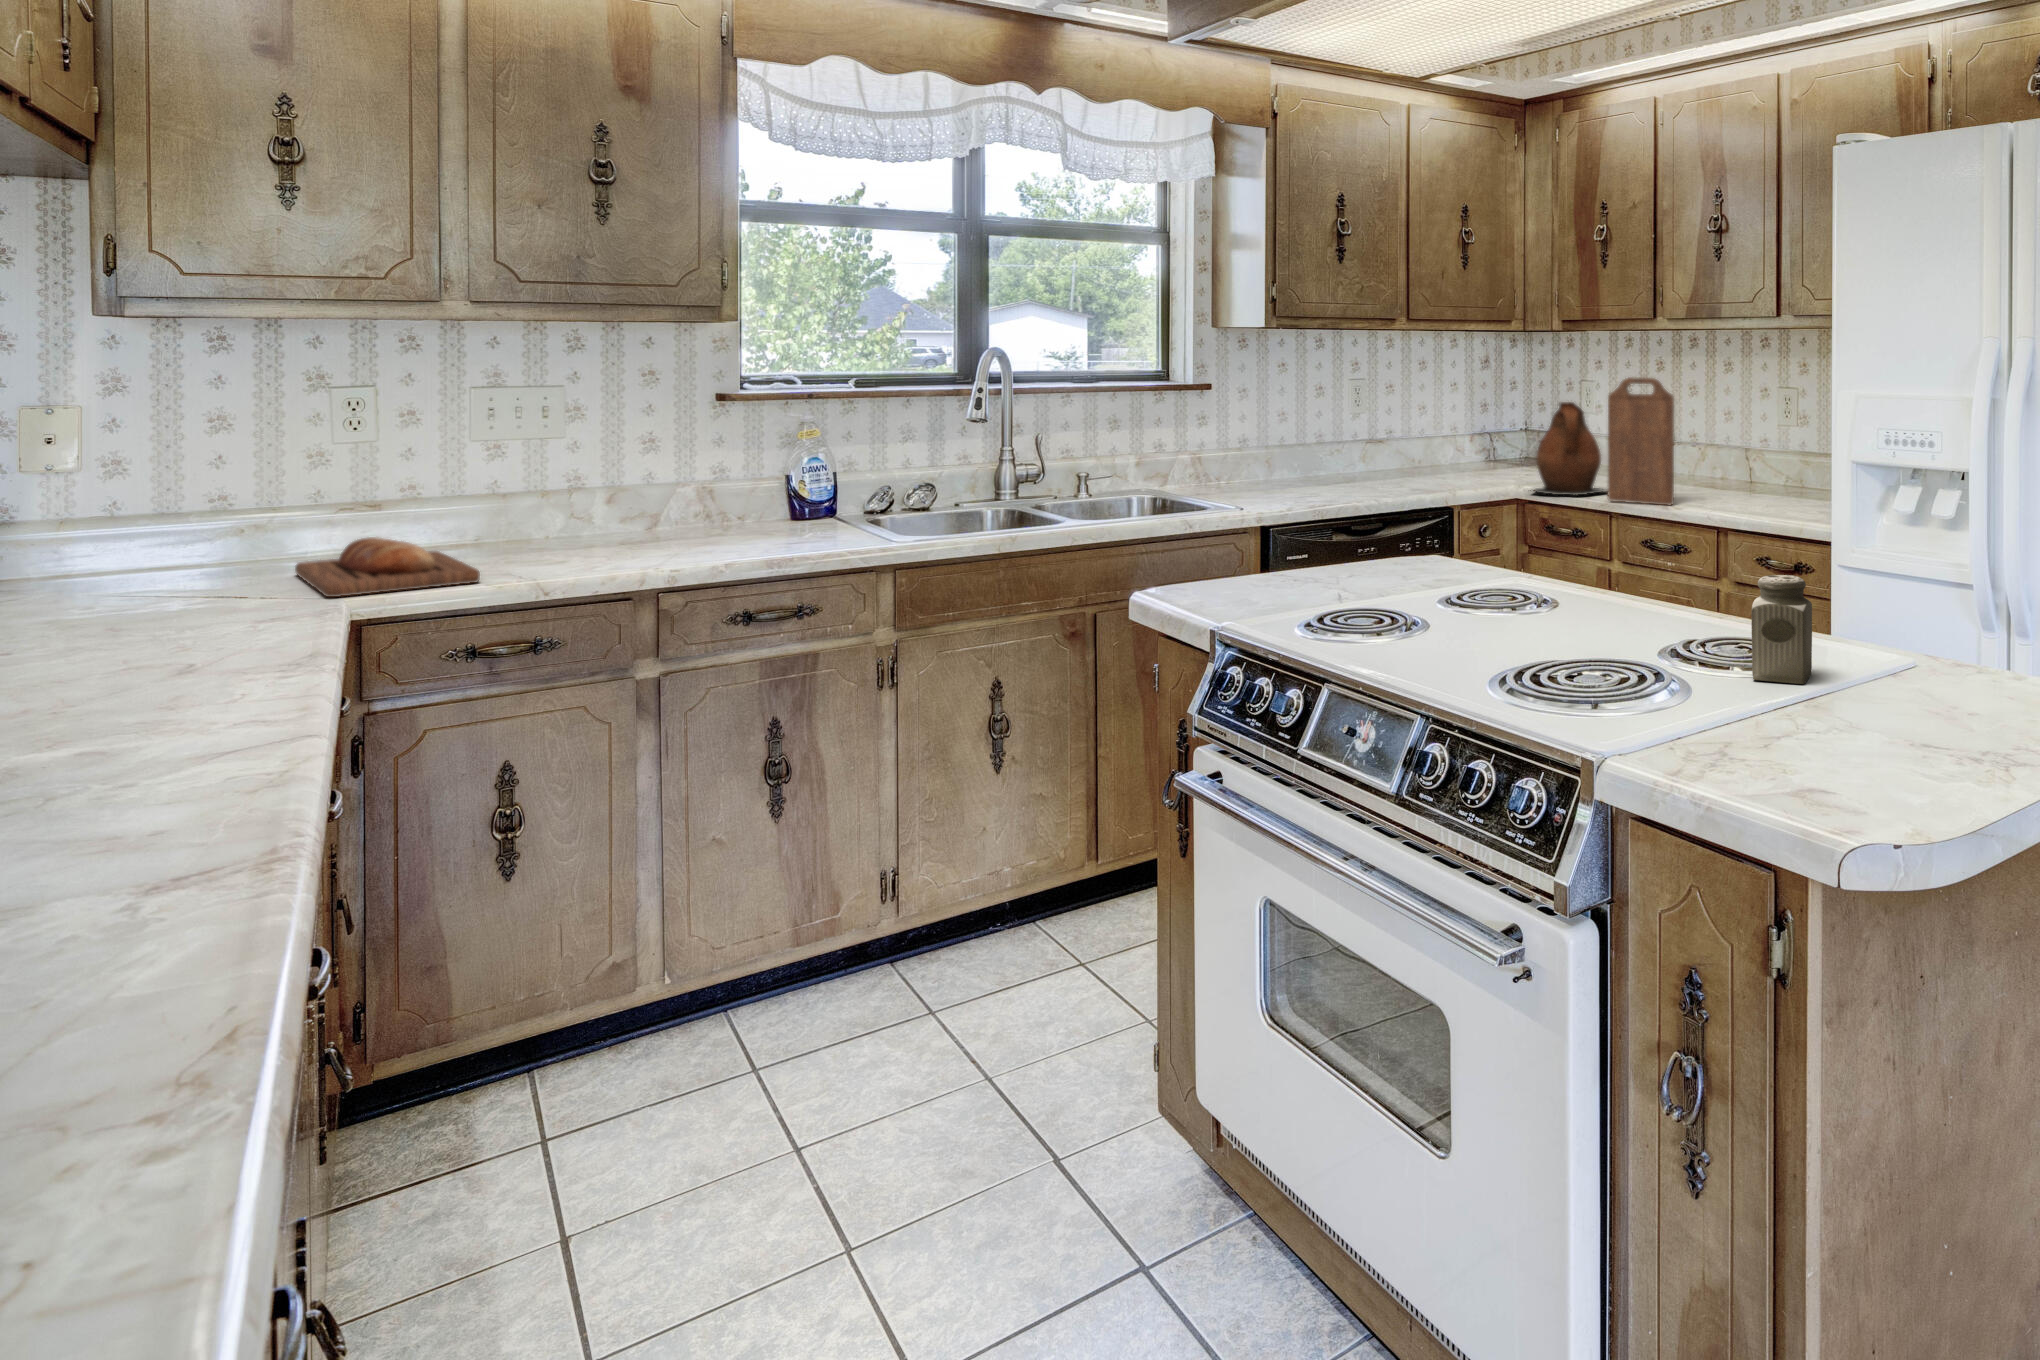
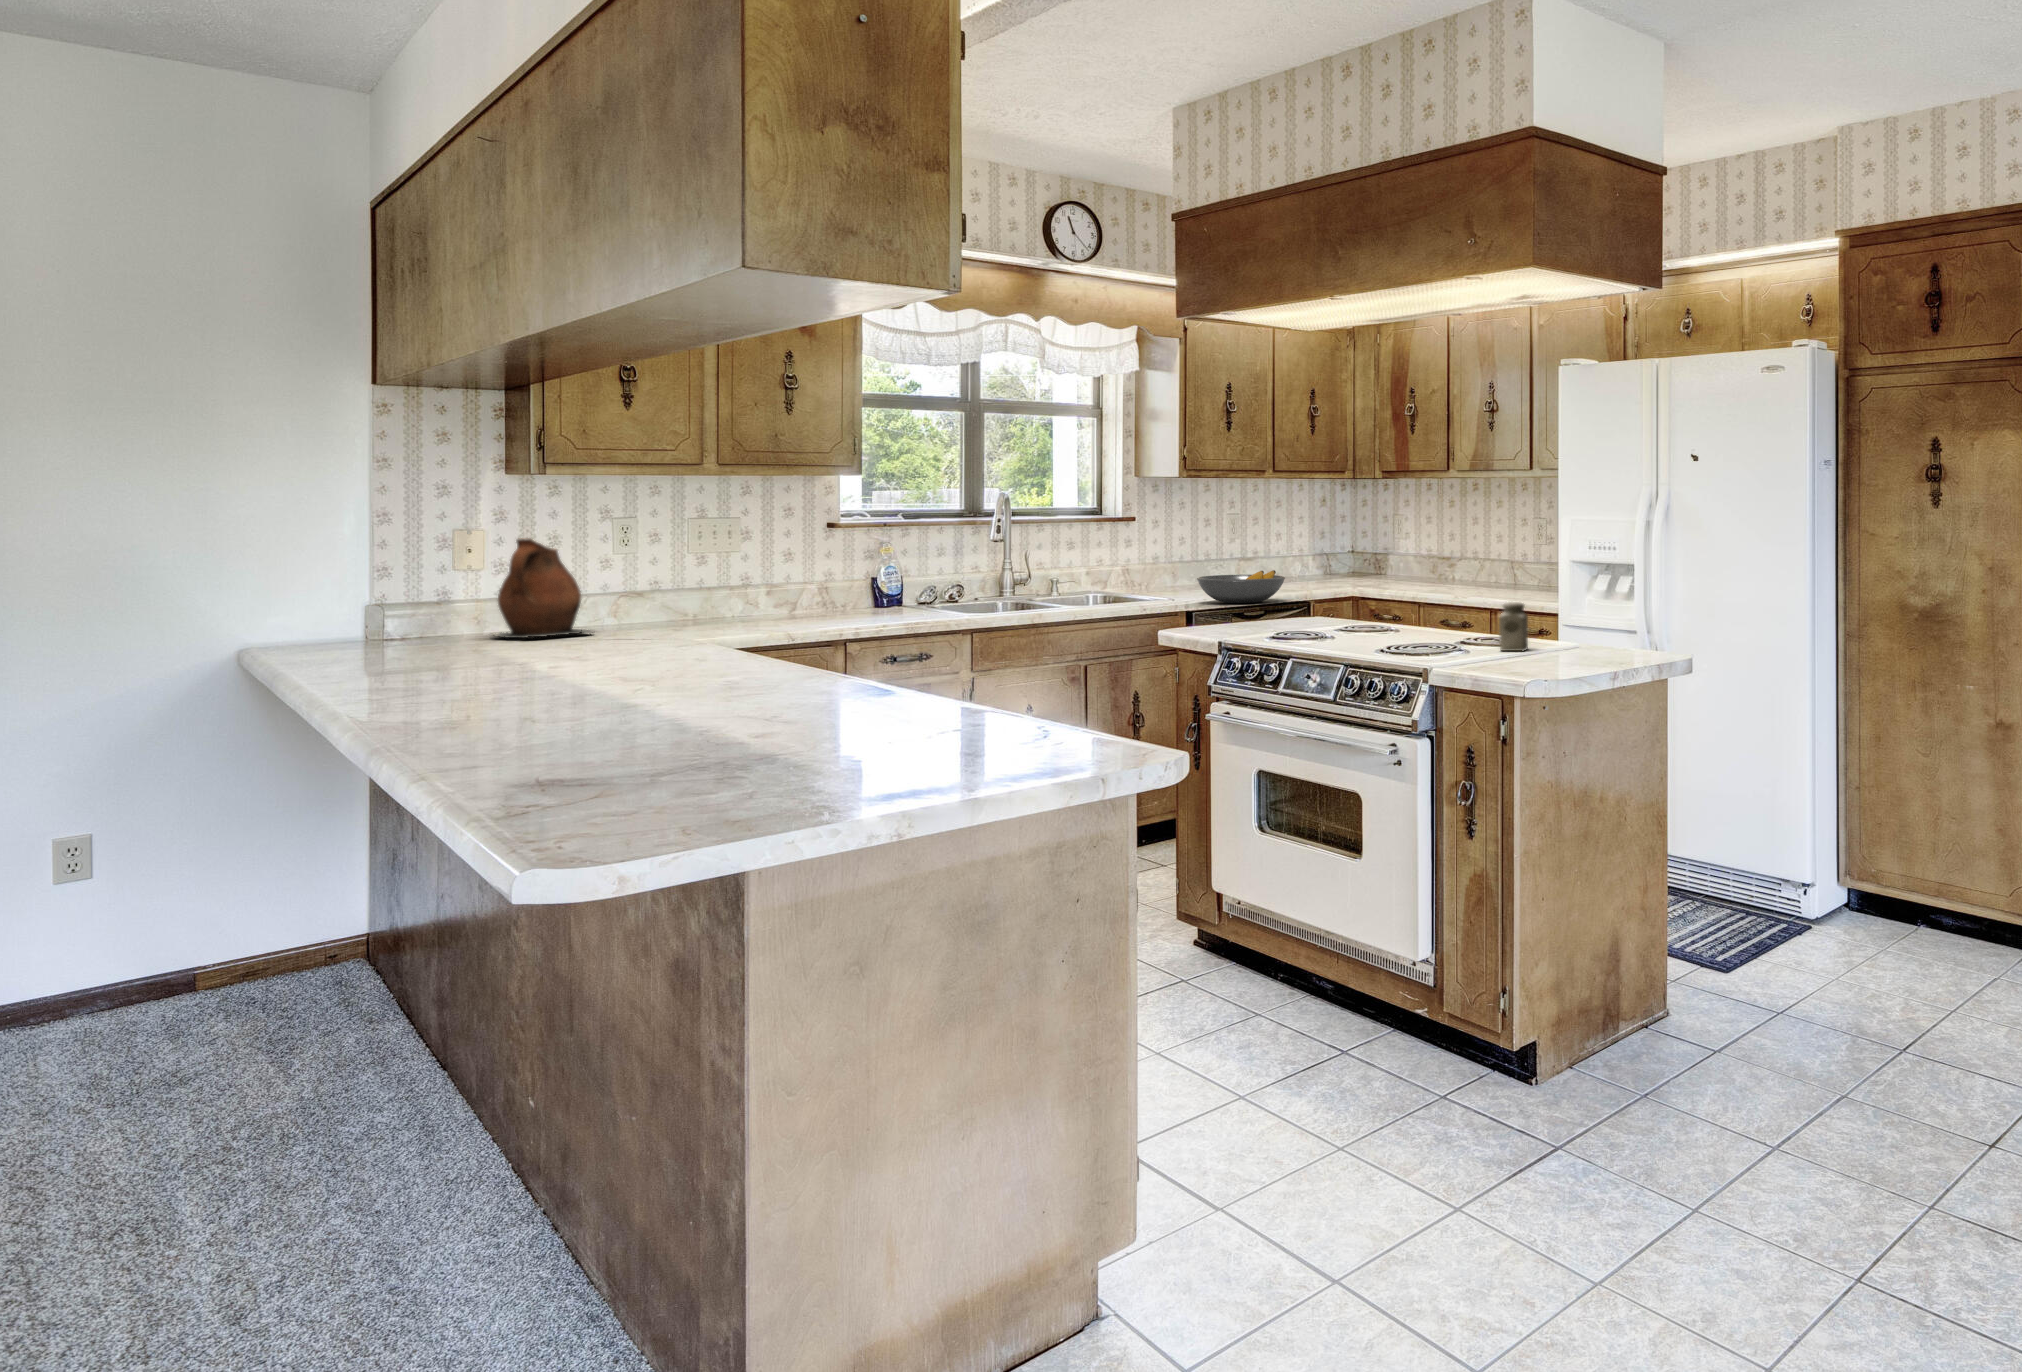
cutting board: present [1608,378,1674,505] -> none [1418,511,1463,598]
ceramic pitcher: present [1530,402,1607,495] -> present [497,538,593,638]
fruit bowl: none [1285,462,1414,510] -> present [1197,570,1285,603]
bread loaf: present [295,537,480,597] -> none [623,611,753,641]

